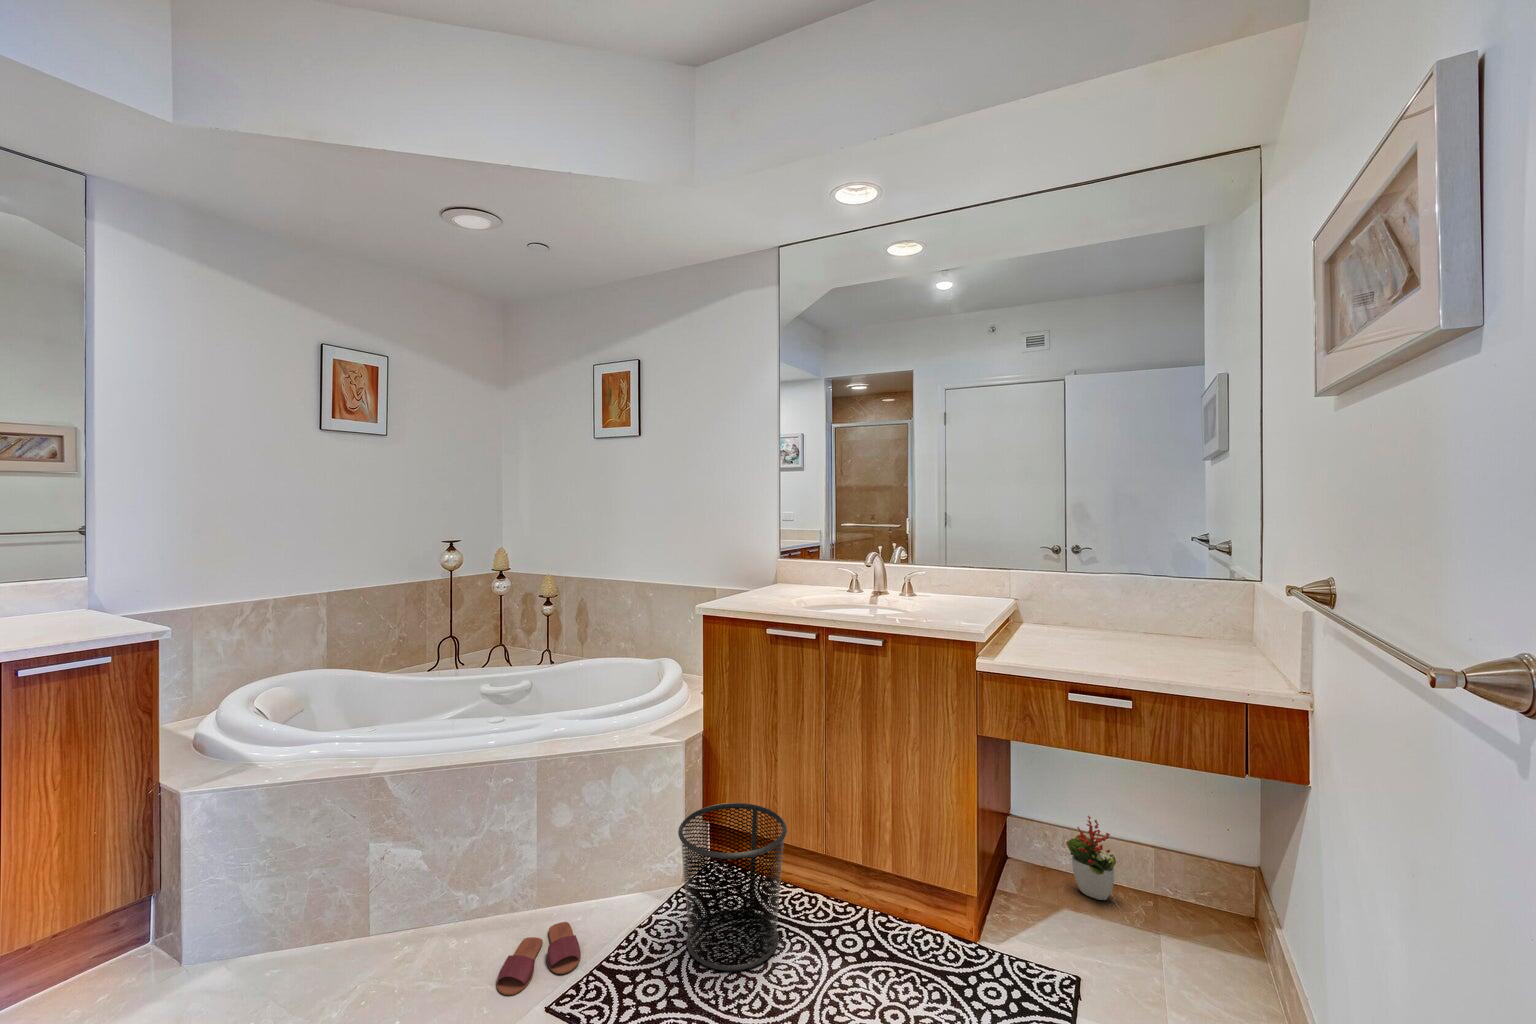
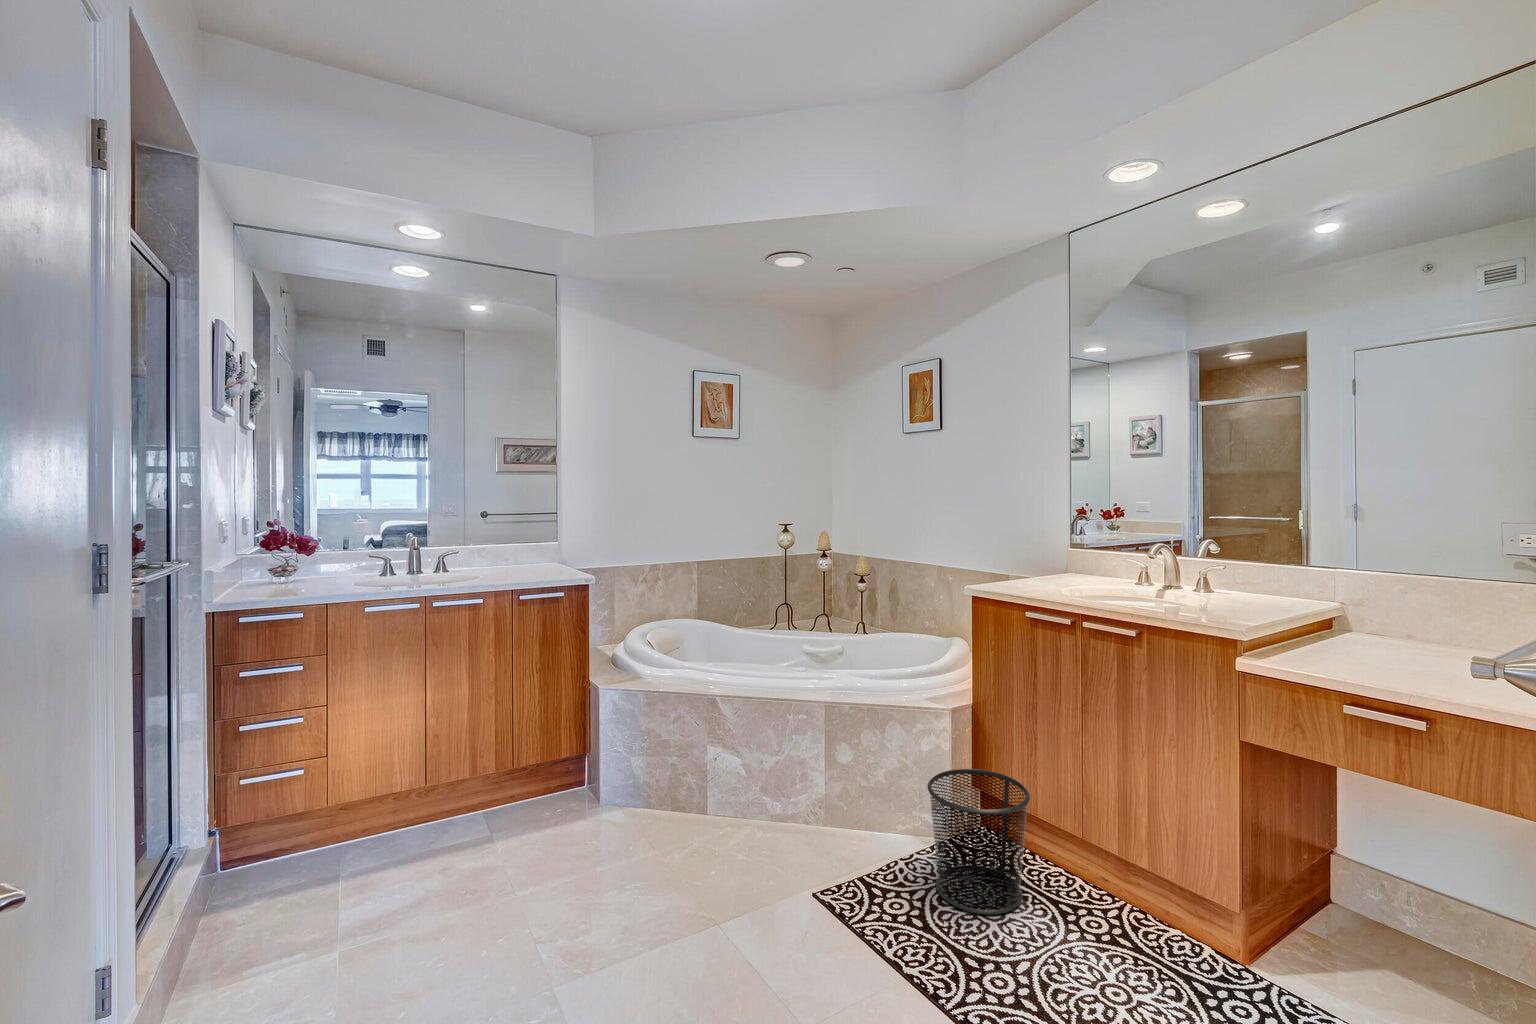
decorative plant: present [1066,816,1116,900] -> none [1407,873,1478,980]
slippers: present [497,922,581,995] -> none [784,839,849,877]

